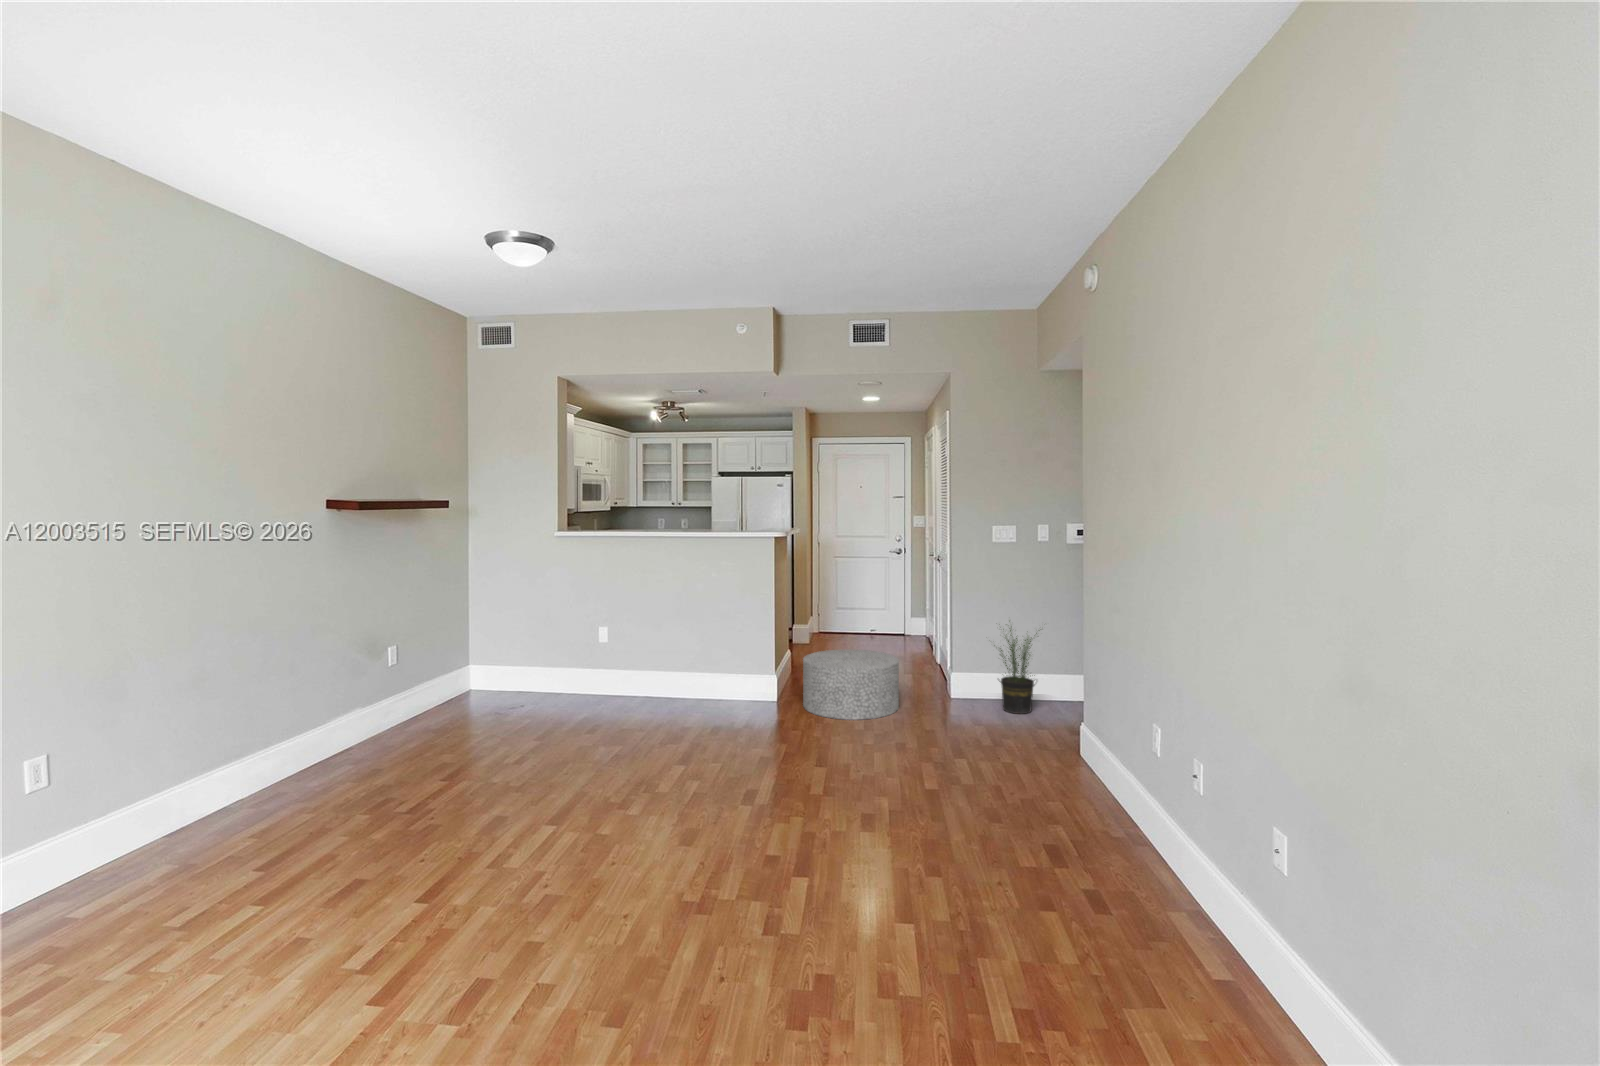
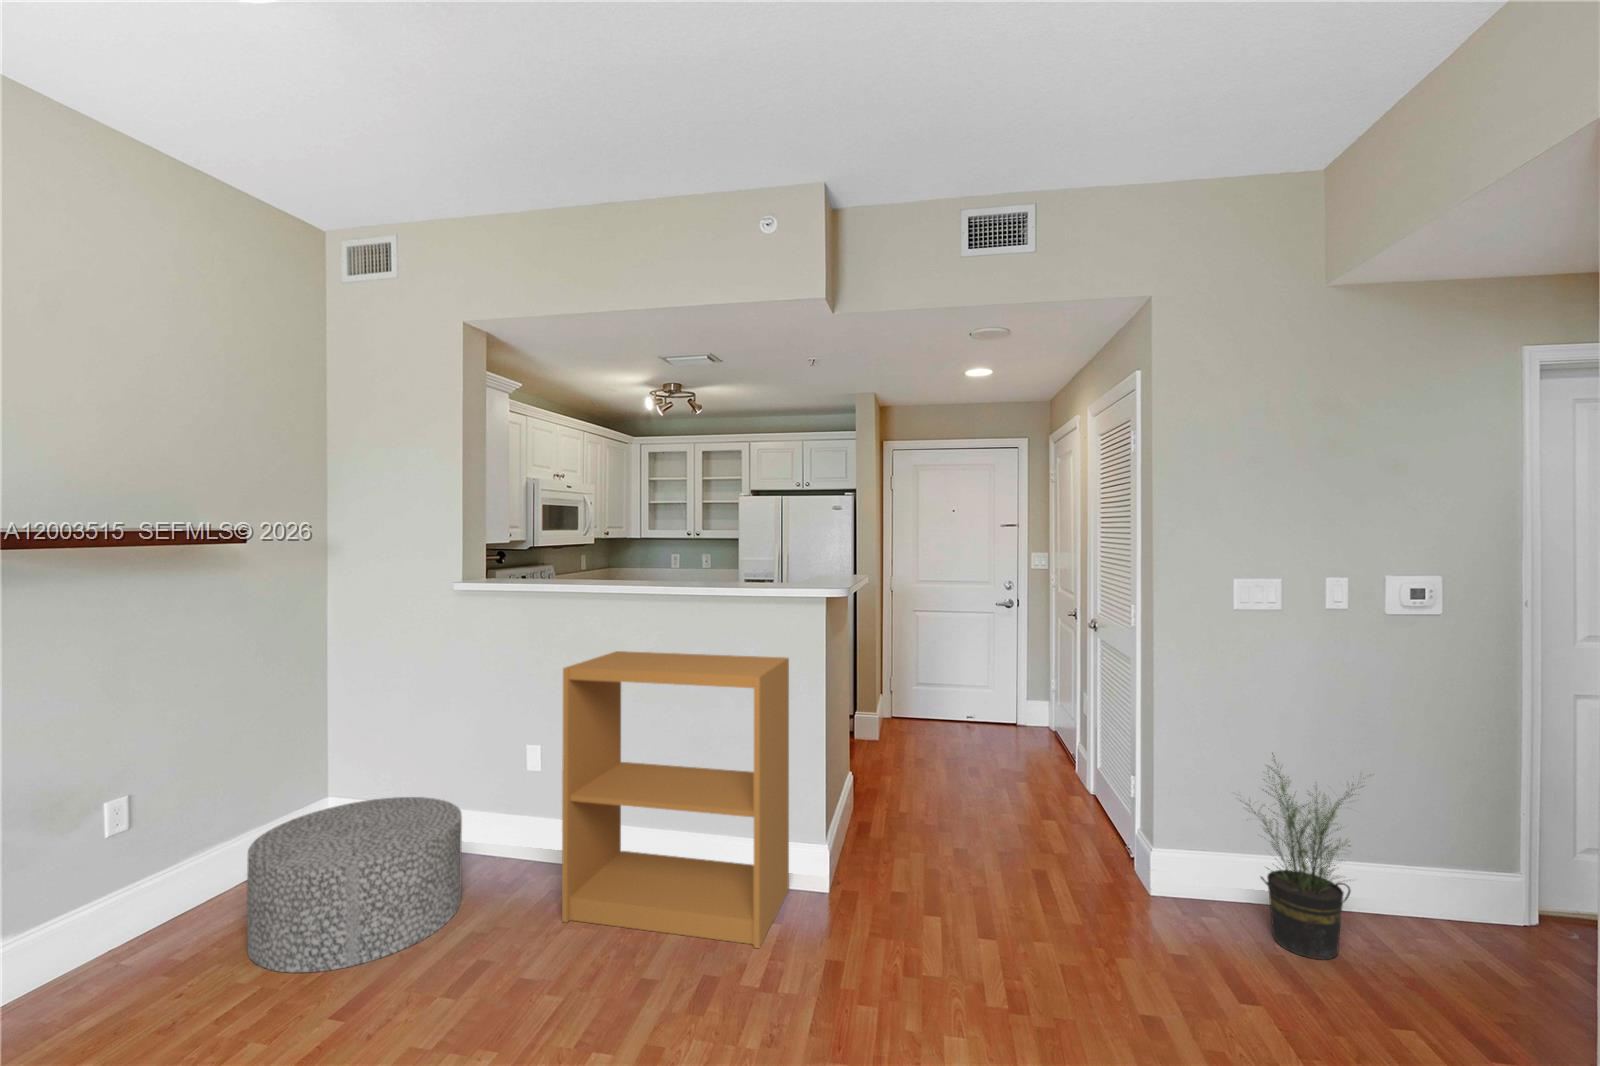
bookshelf: none [632,571,755,718] -> present [562,651,789,948]
ottoman: present [803,649,899,720] -> present [247,797,462,973]

